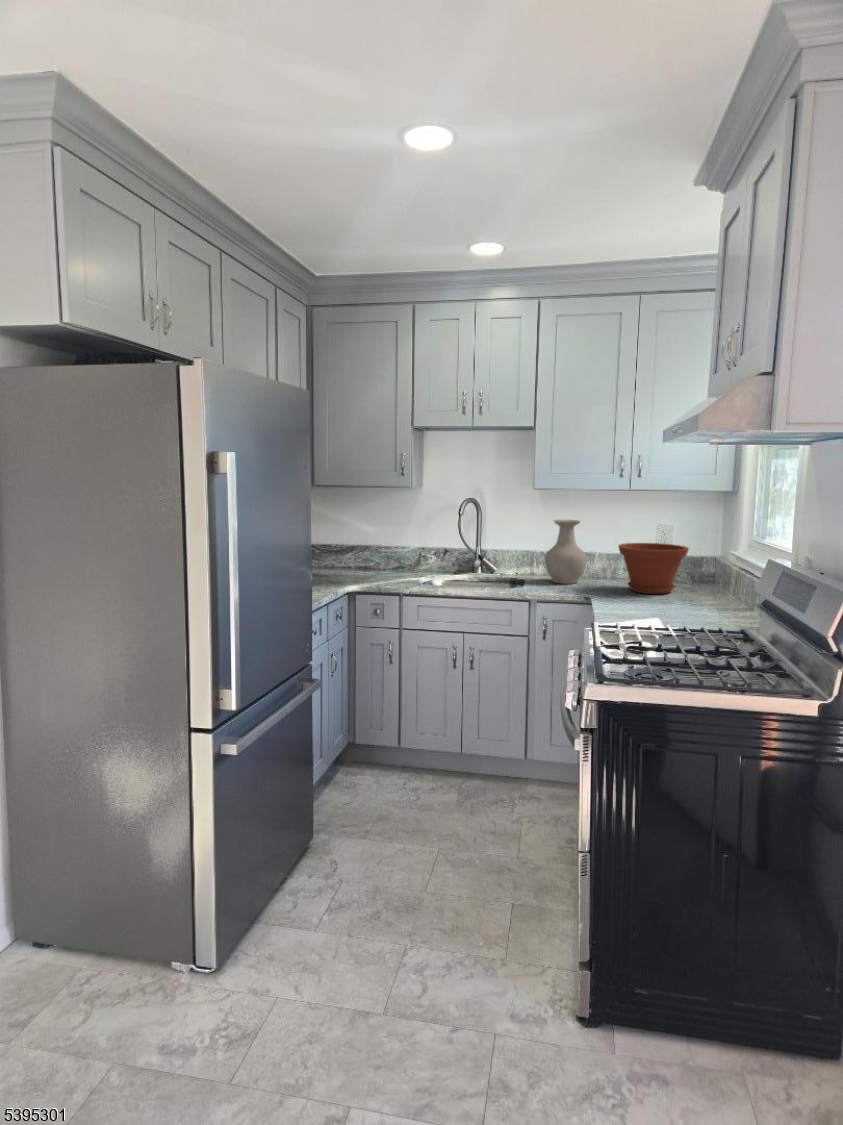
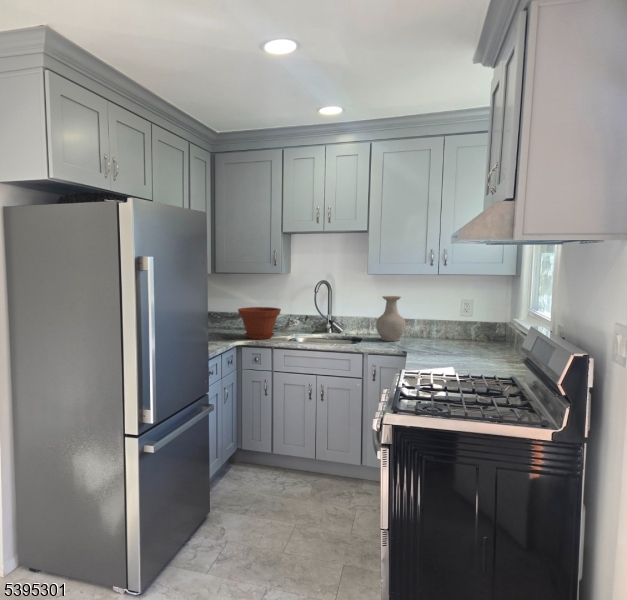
plant pot: present [618,543,689,594] -> present [238,307,281,340]

